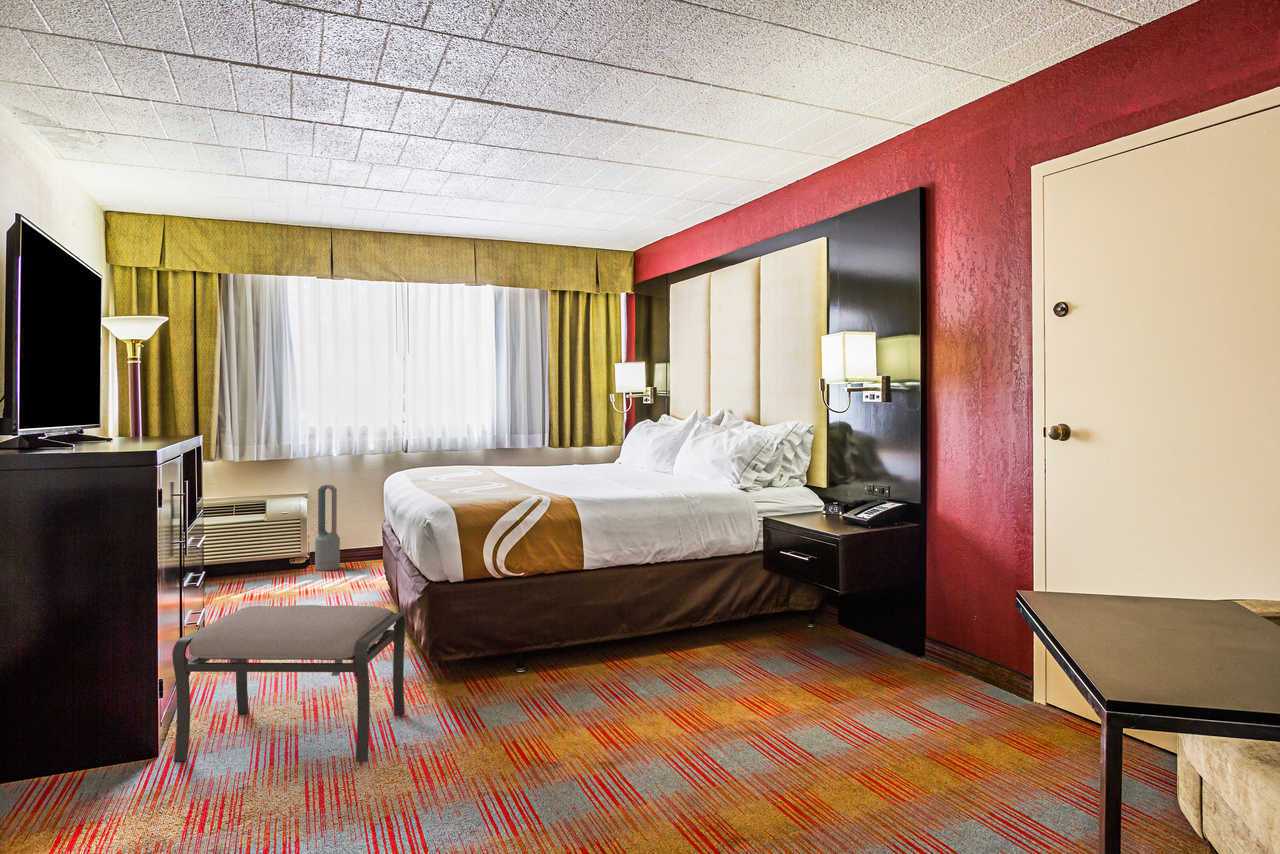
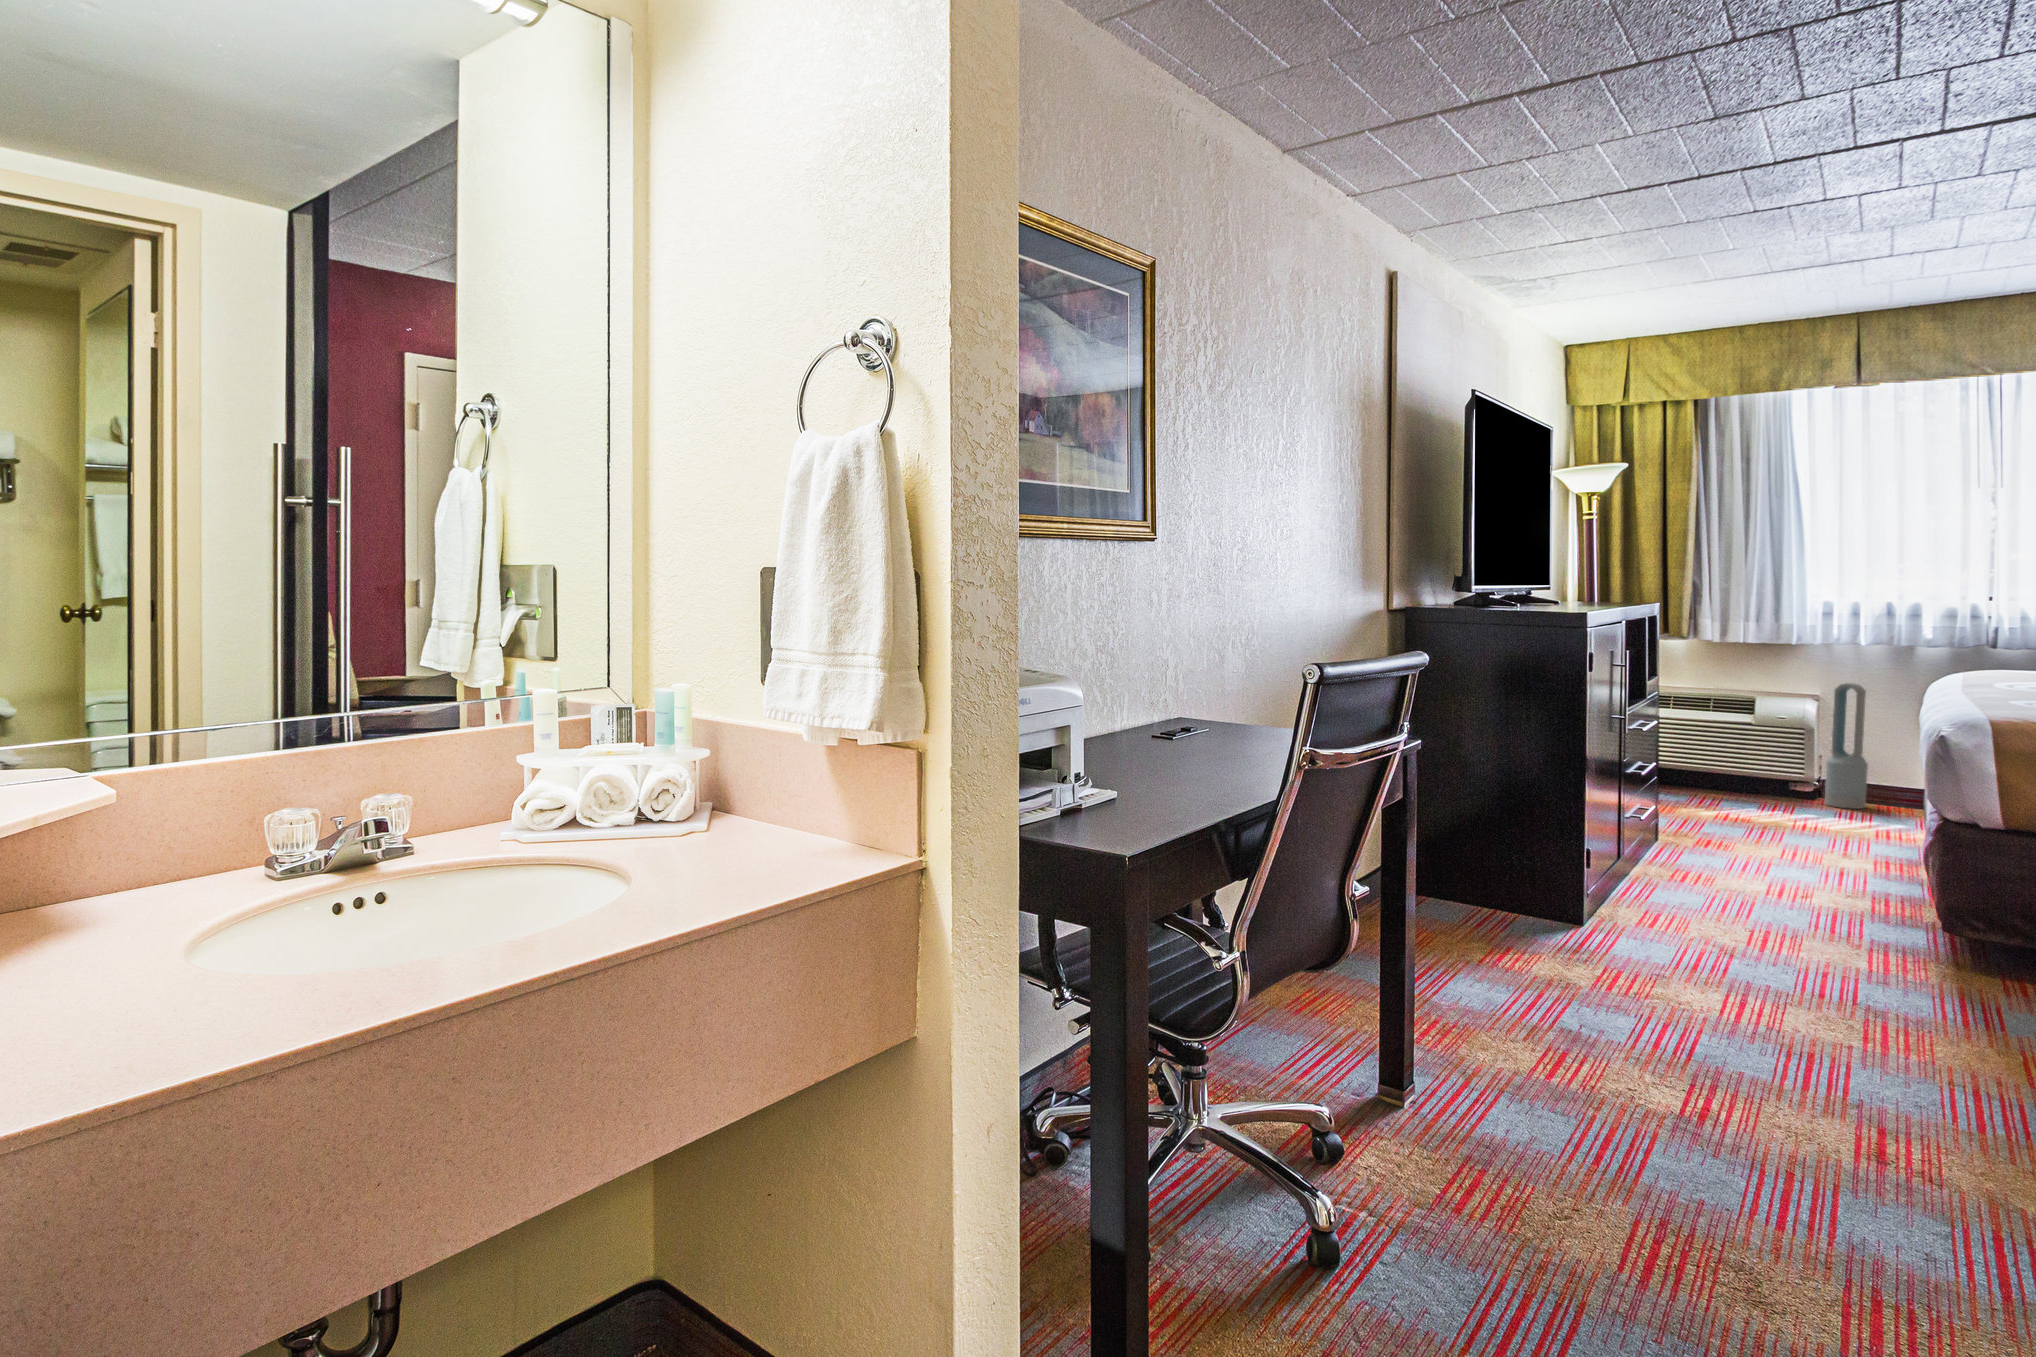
ottoman: present [172,605,406,762] -> none [1596,801,1894,998]

